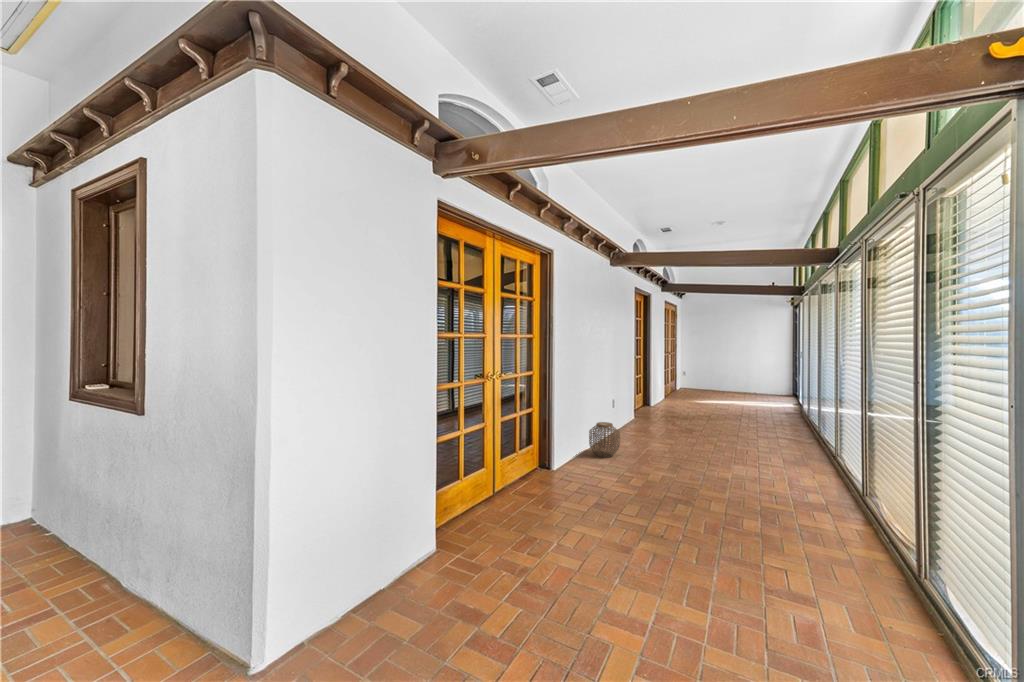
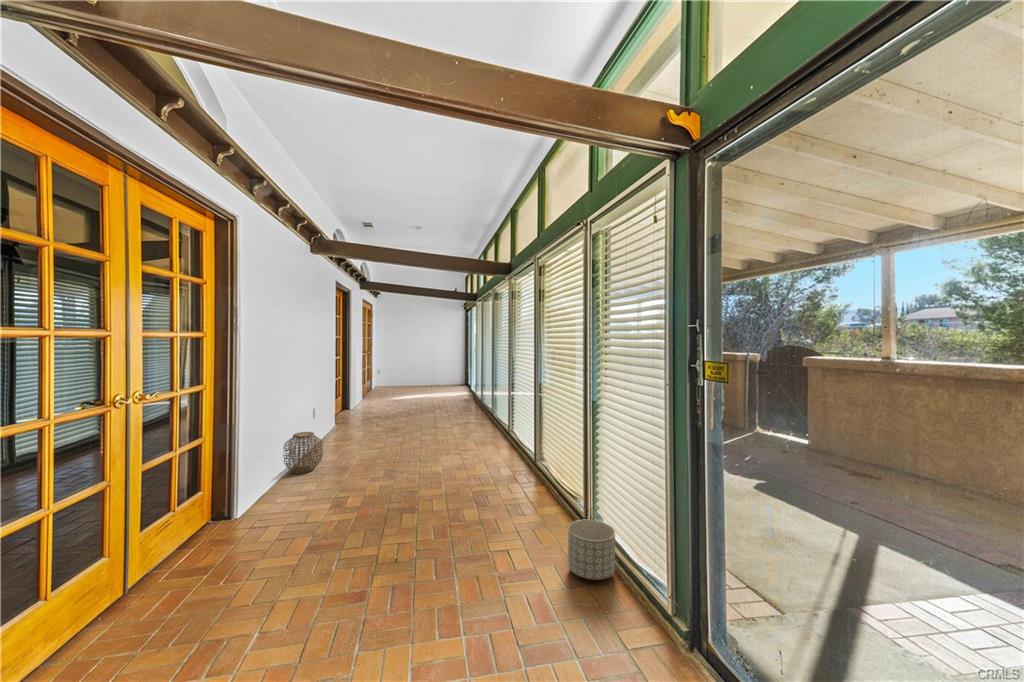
planter: none [871,567,950,649] -> present [568,520,615,580]

